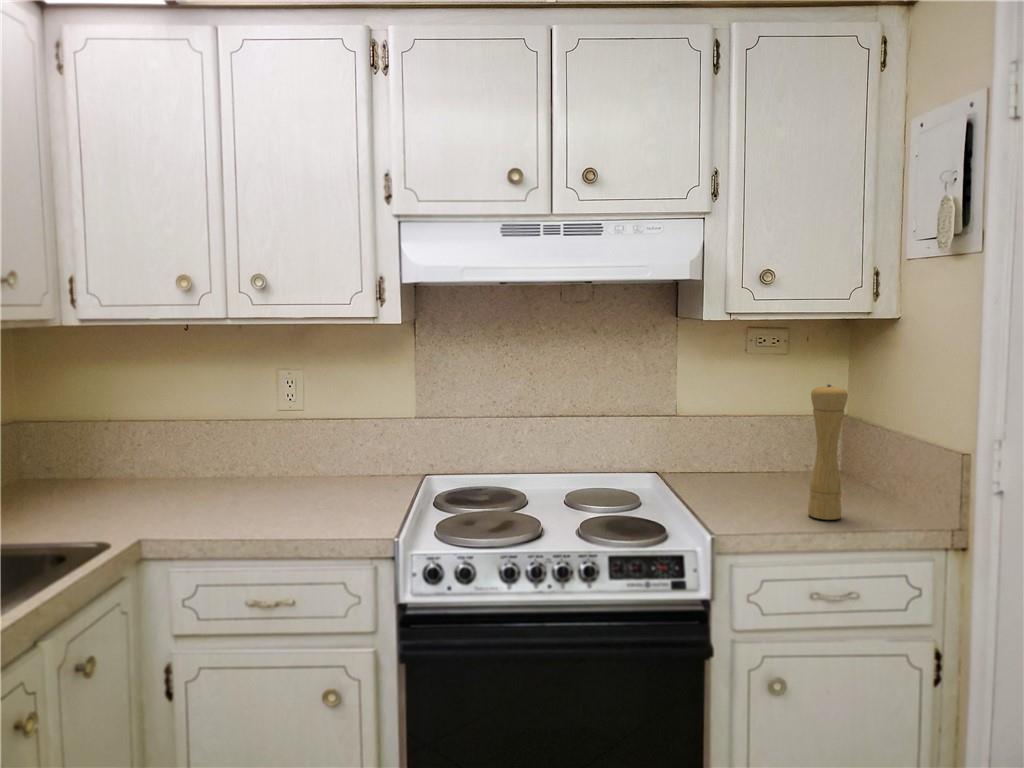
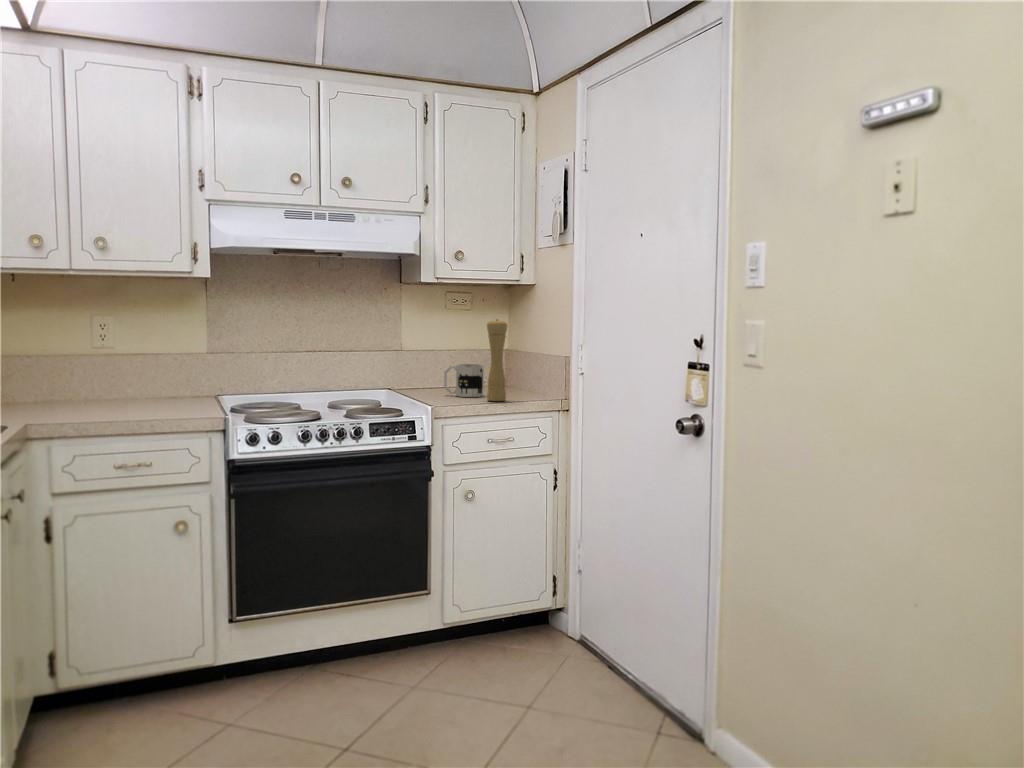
mug: none [737,444,803,501] -> present [444,364,484,397]

